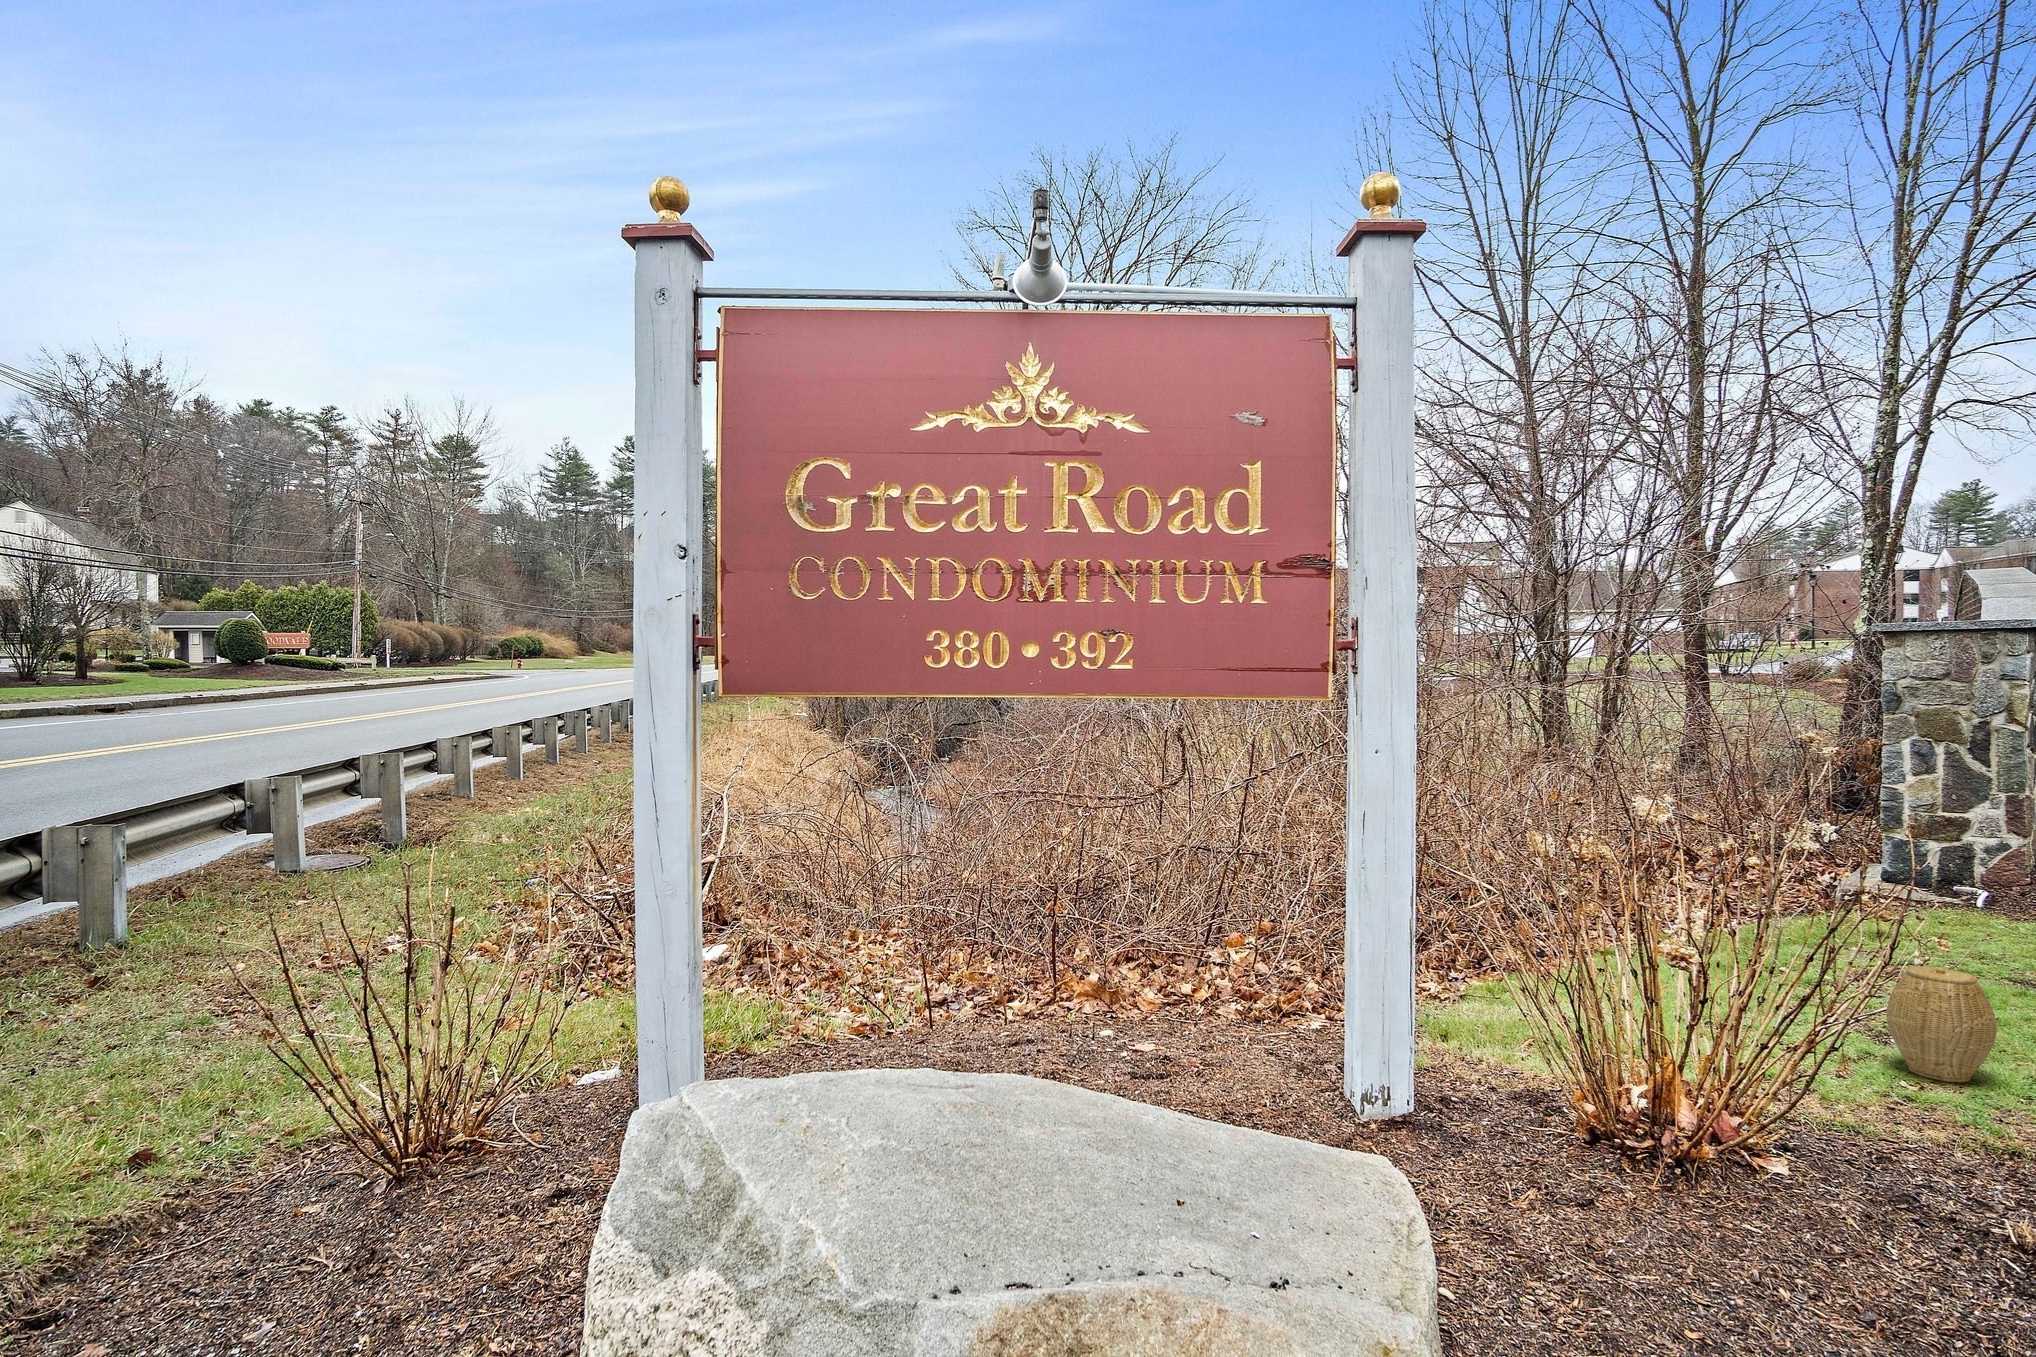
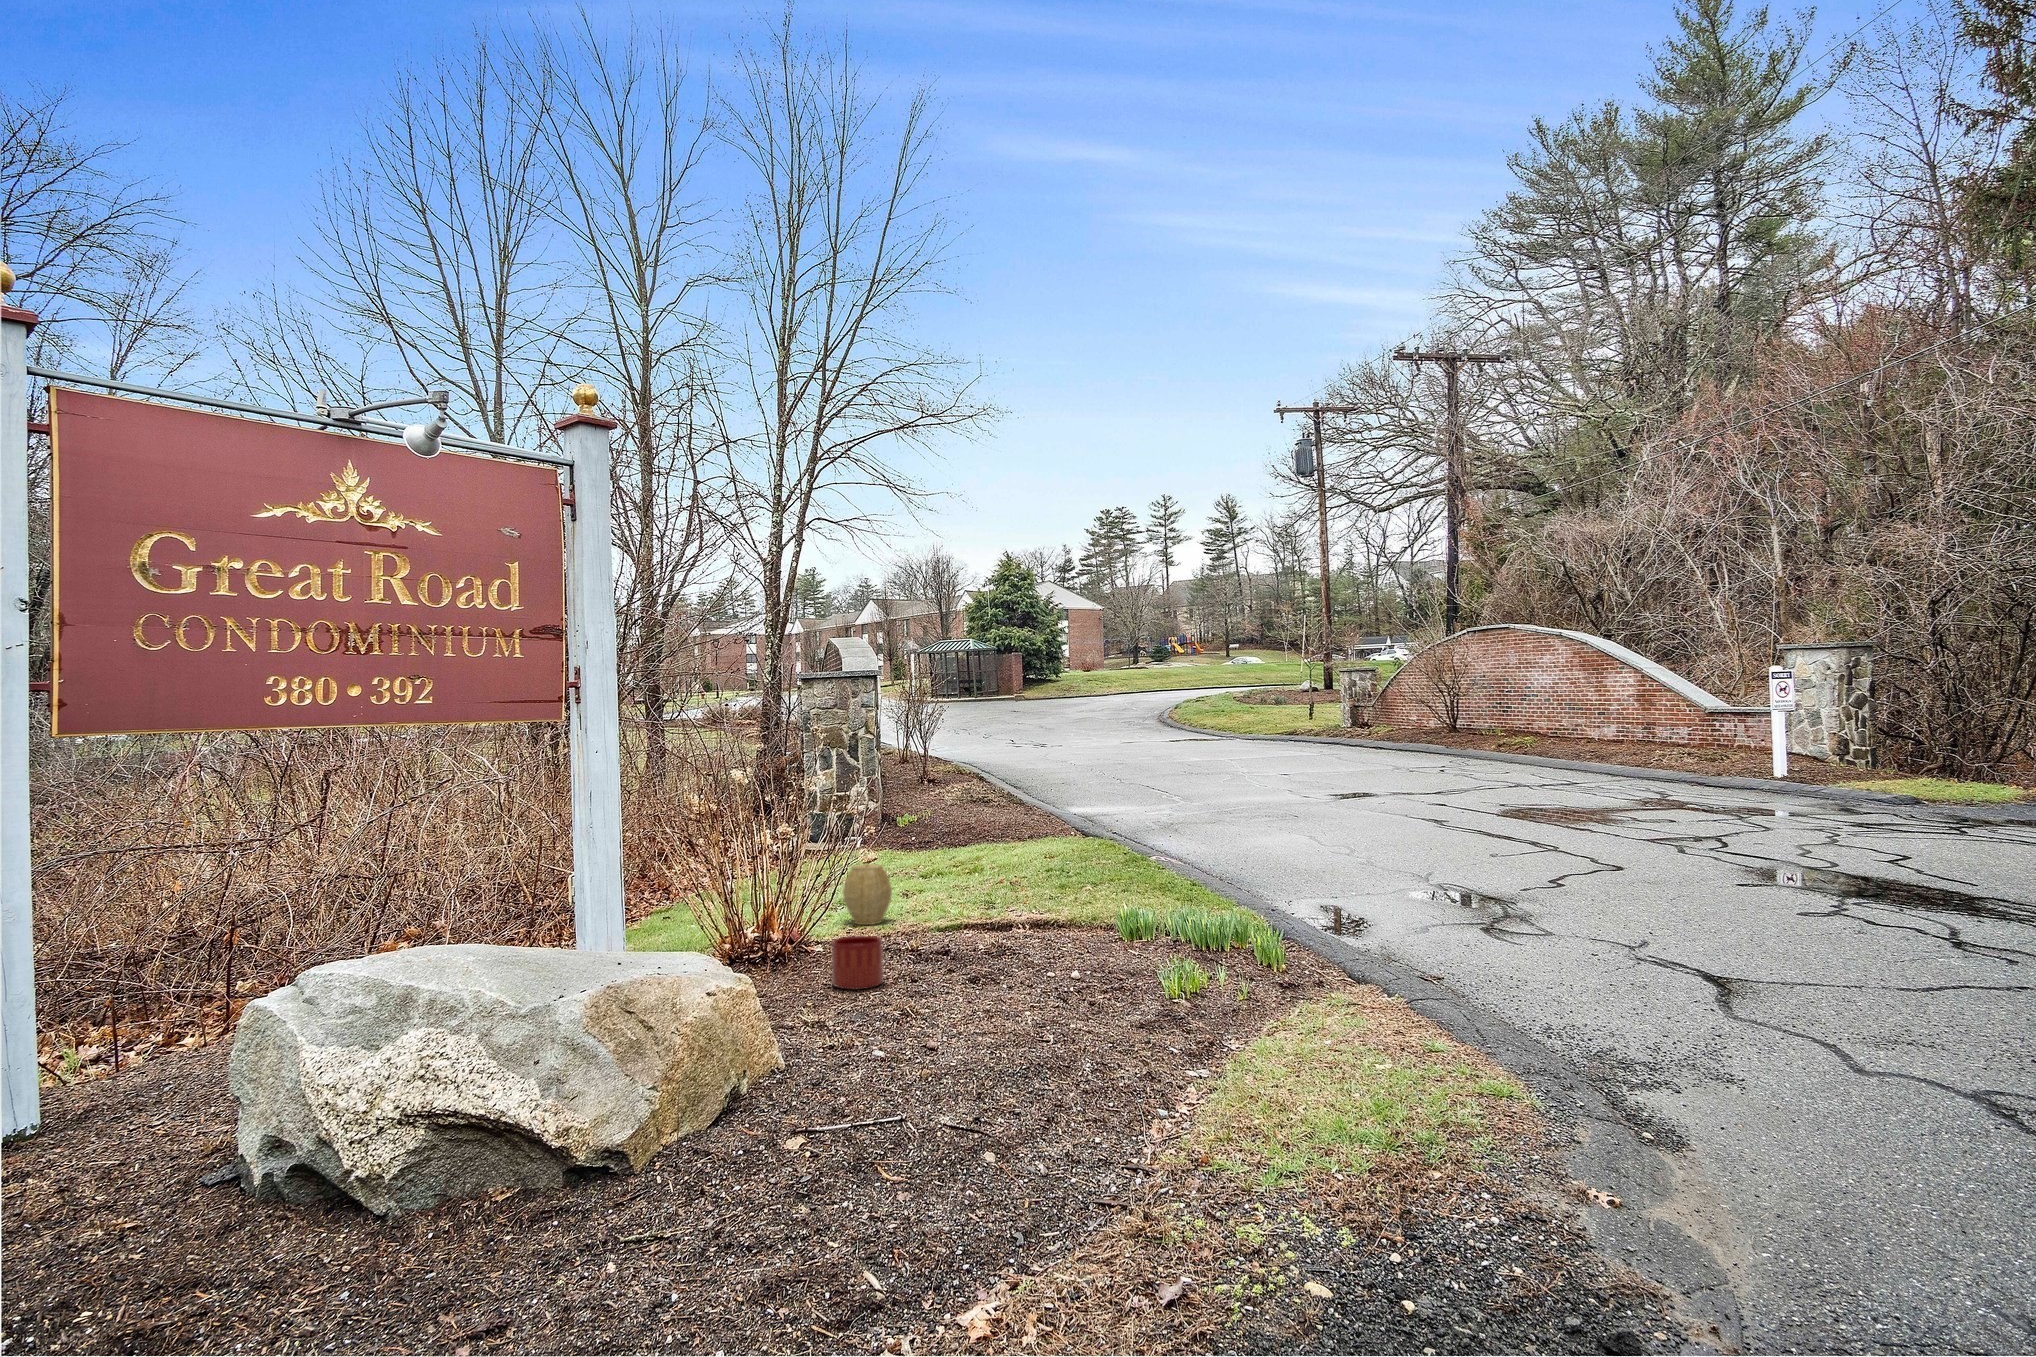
planter: none [1779,1146,1905,1279] -> present [832,936,883,990]

